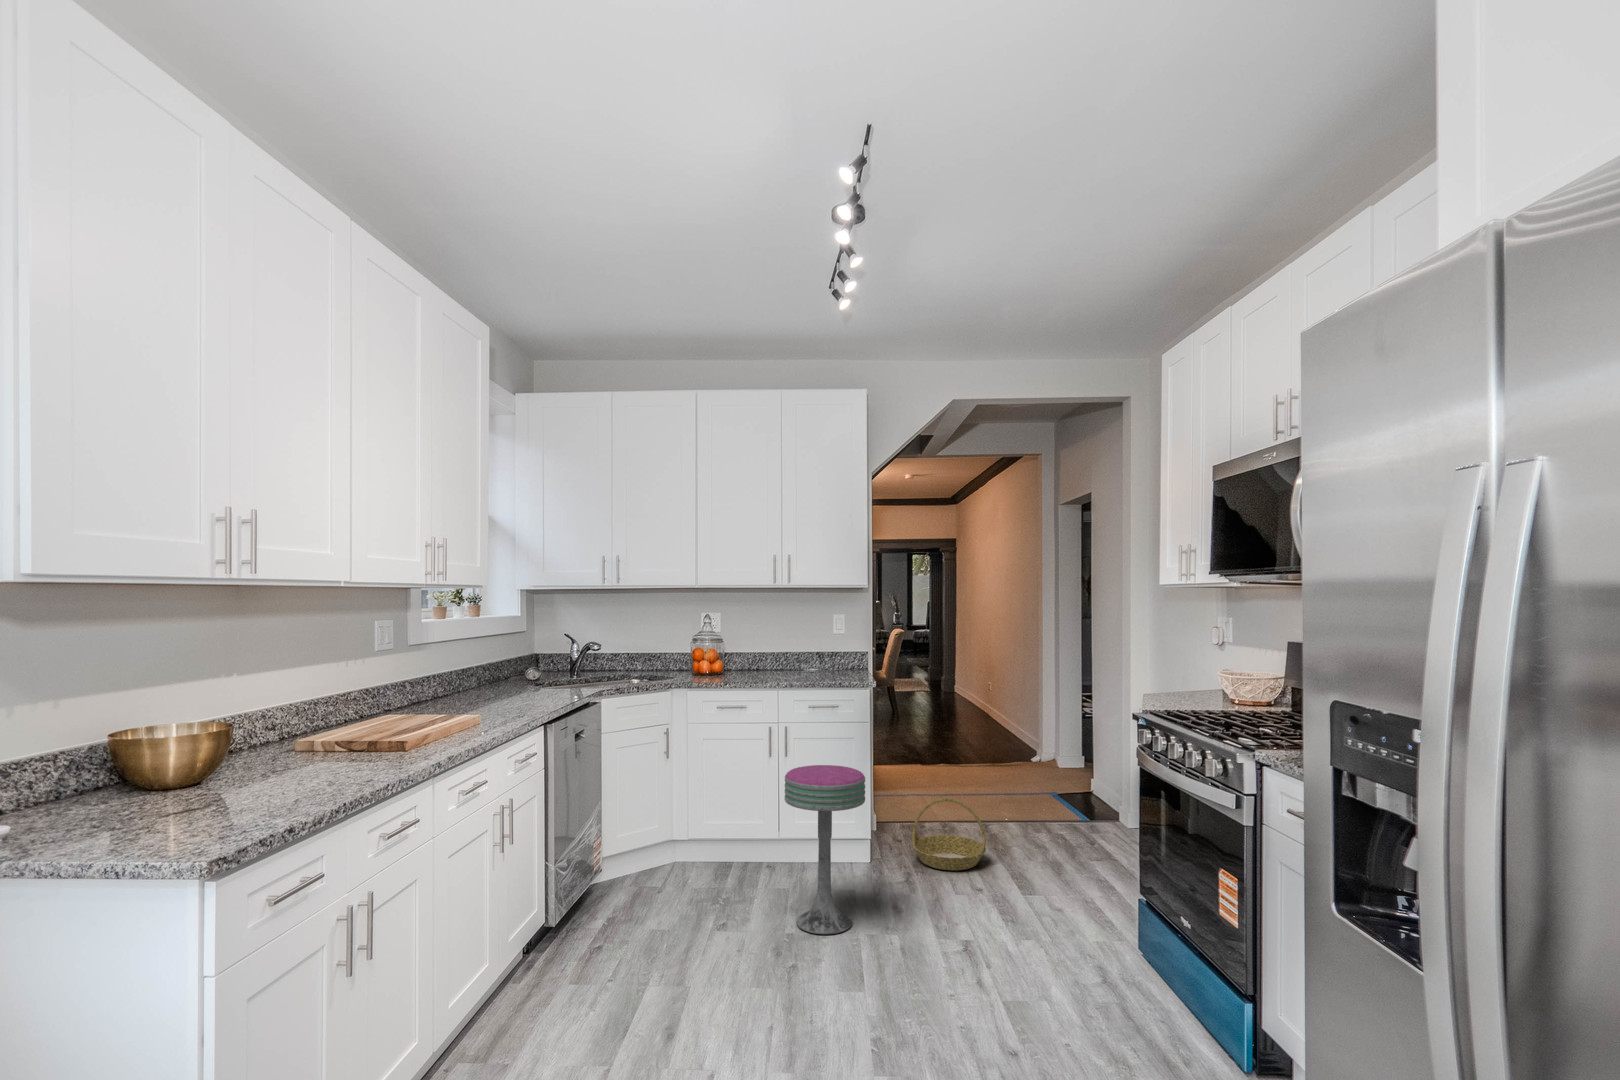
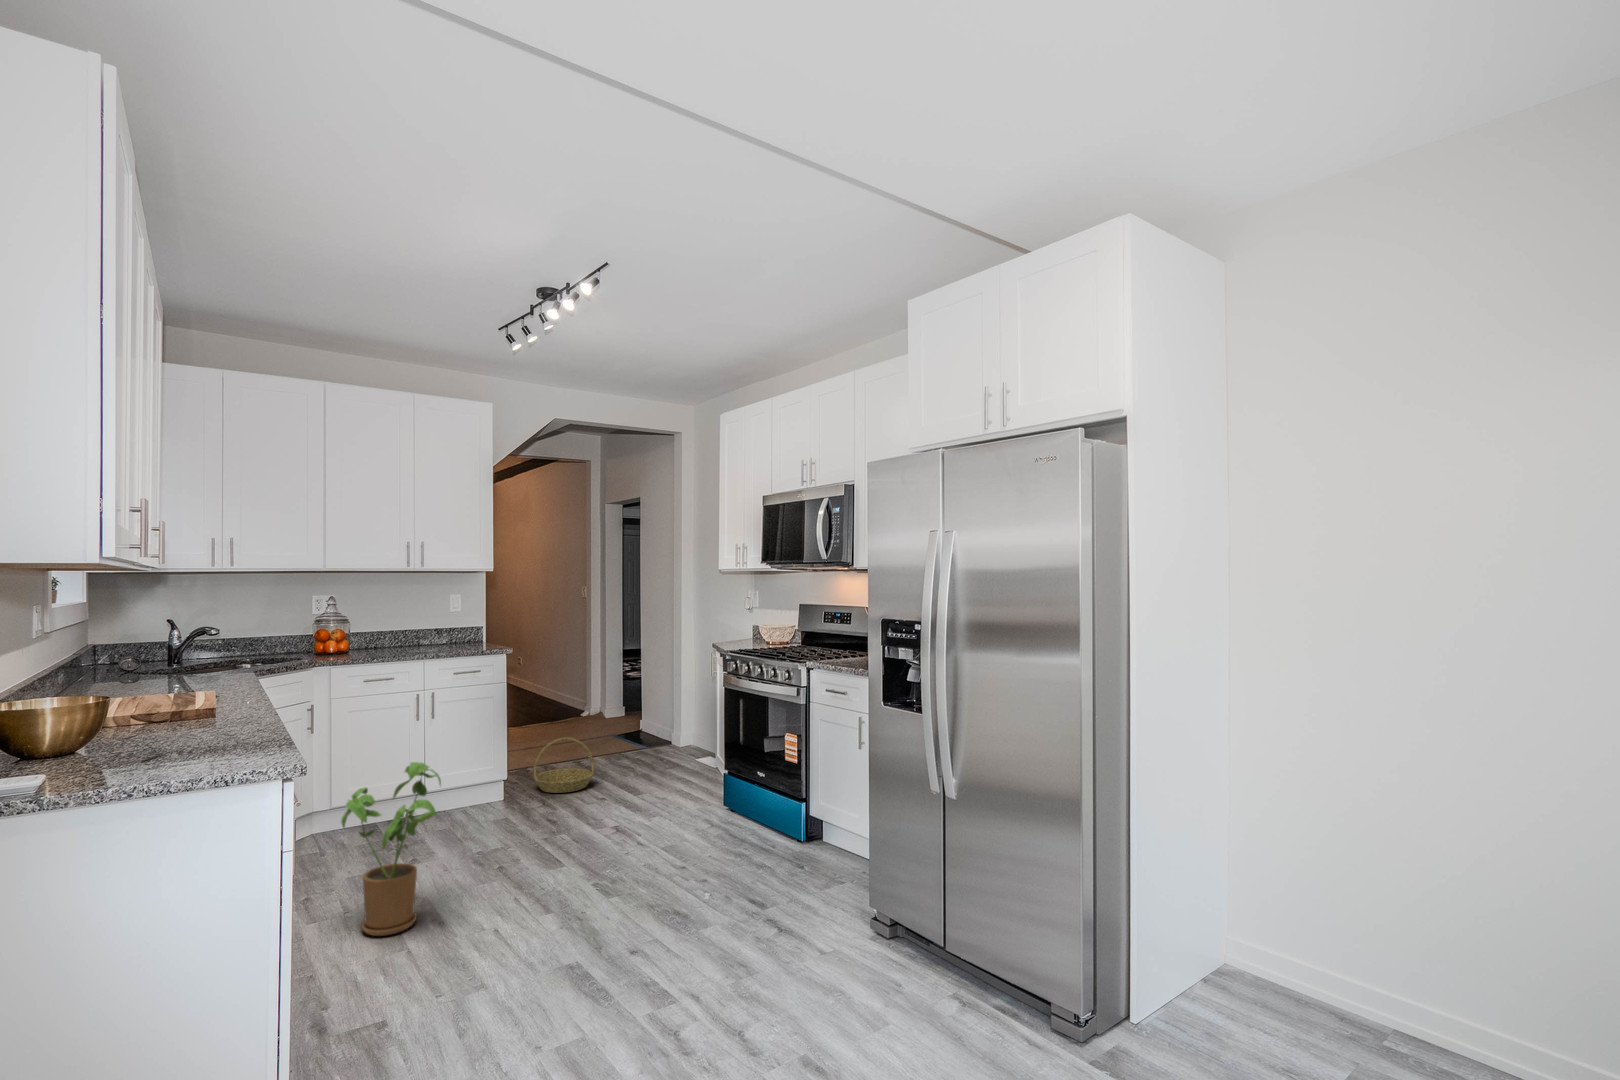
bar stool: present [785,765,865,934] -> none [460,715,530,848]
house plant: none [593,822,705,1036] -> present [341,762,441,936]

